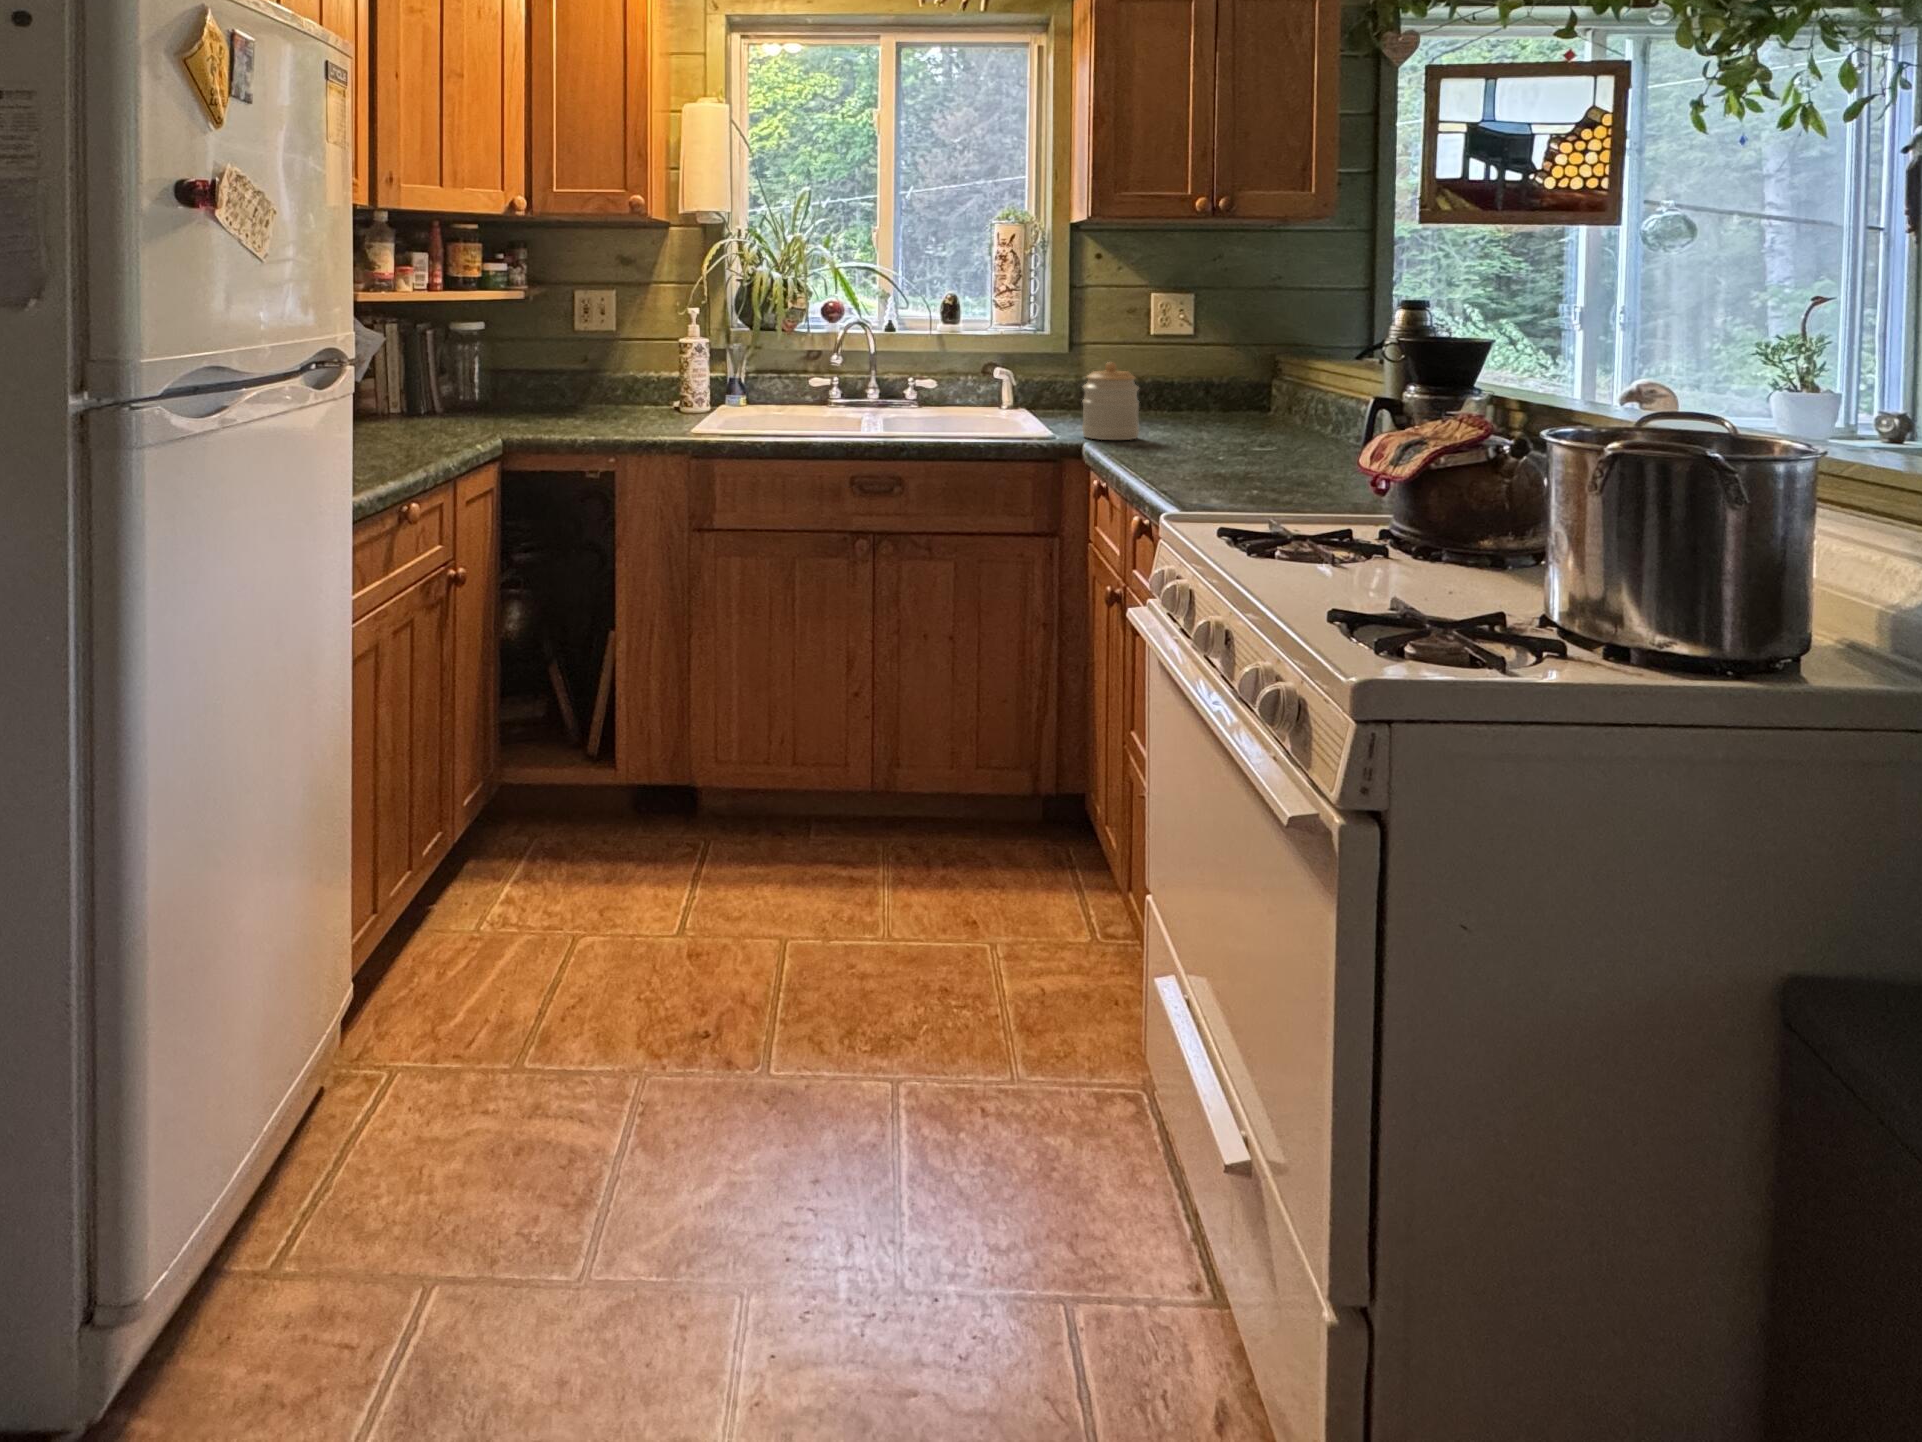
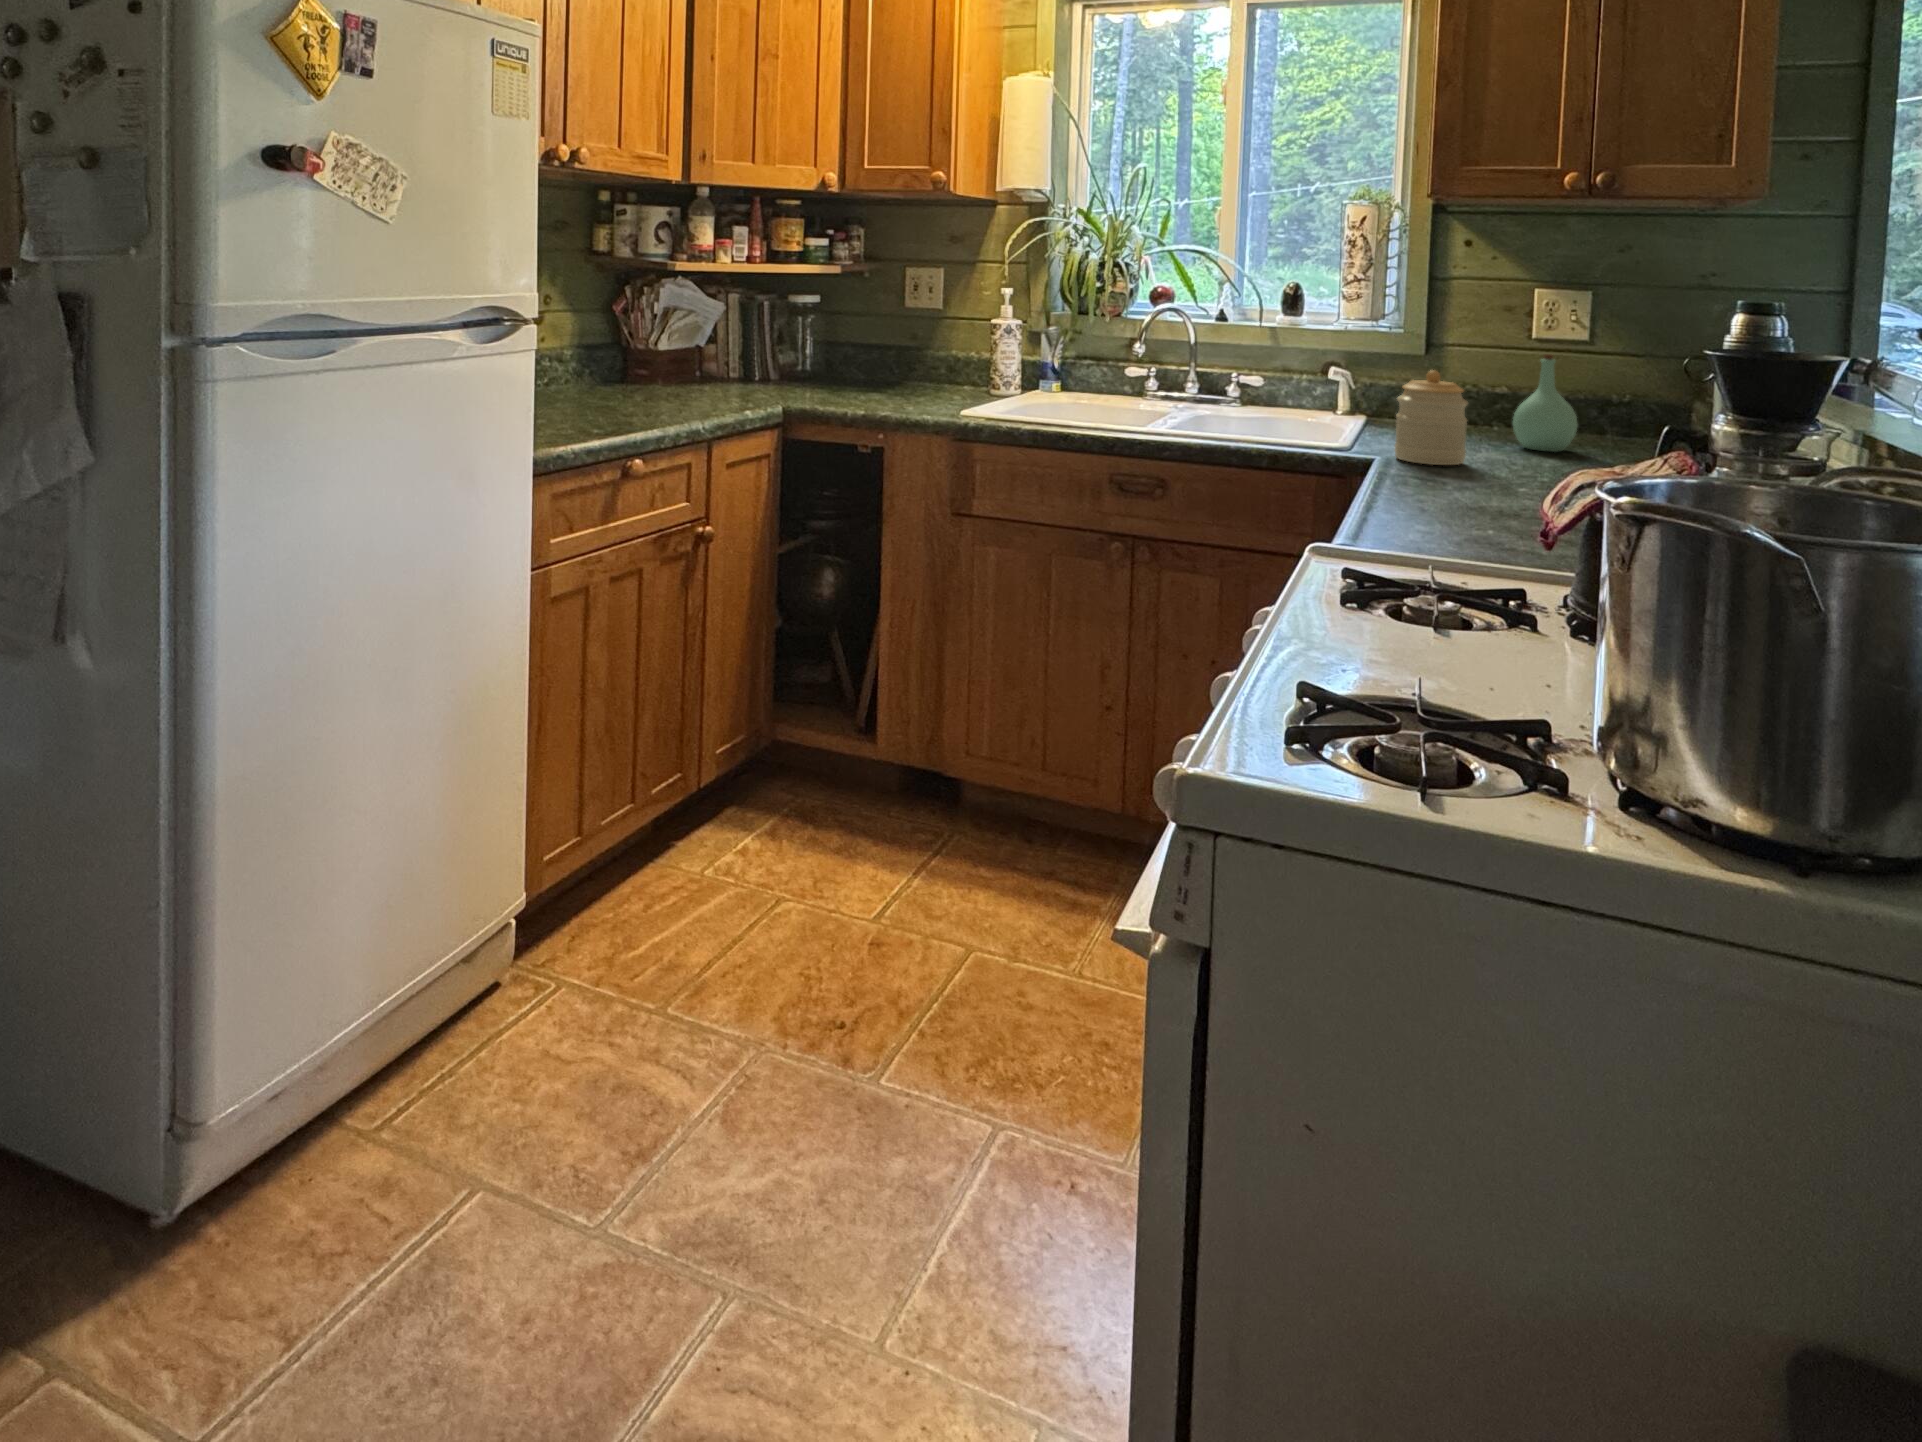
bottle: none [1146,345,1196,424] -> present [1513,354,1577,451]

